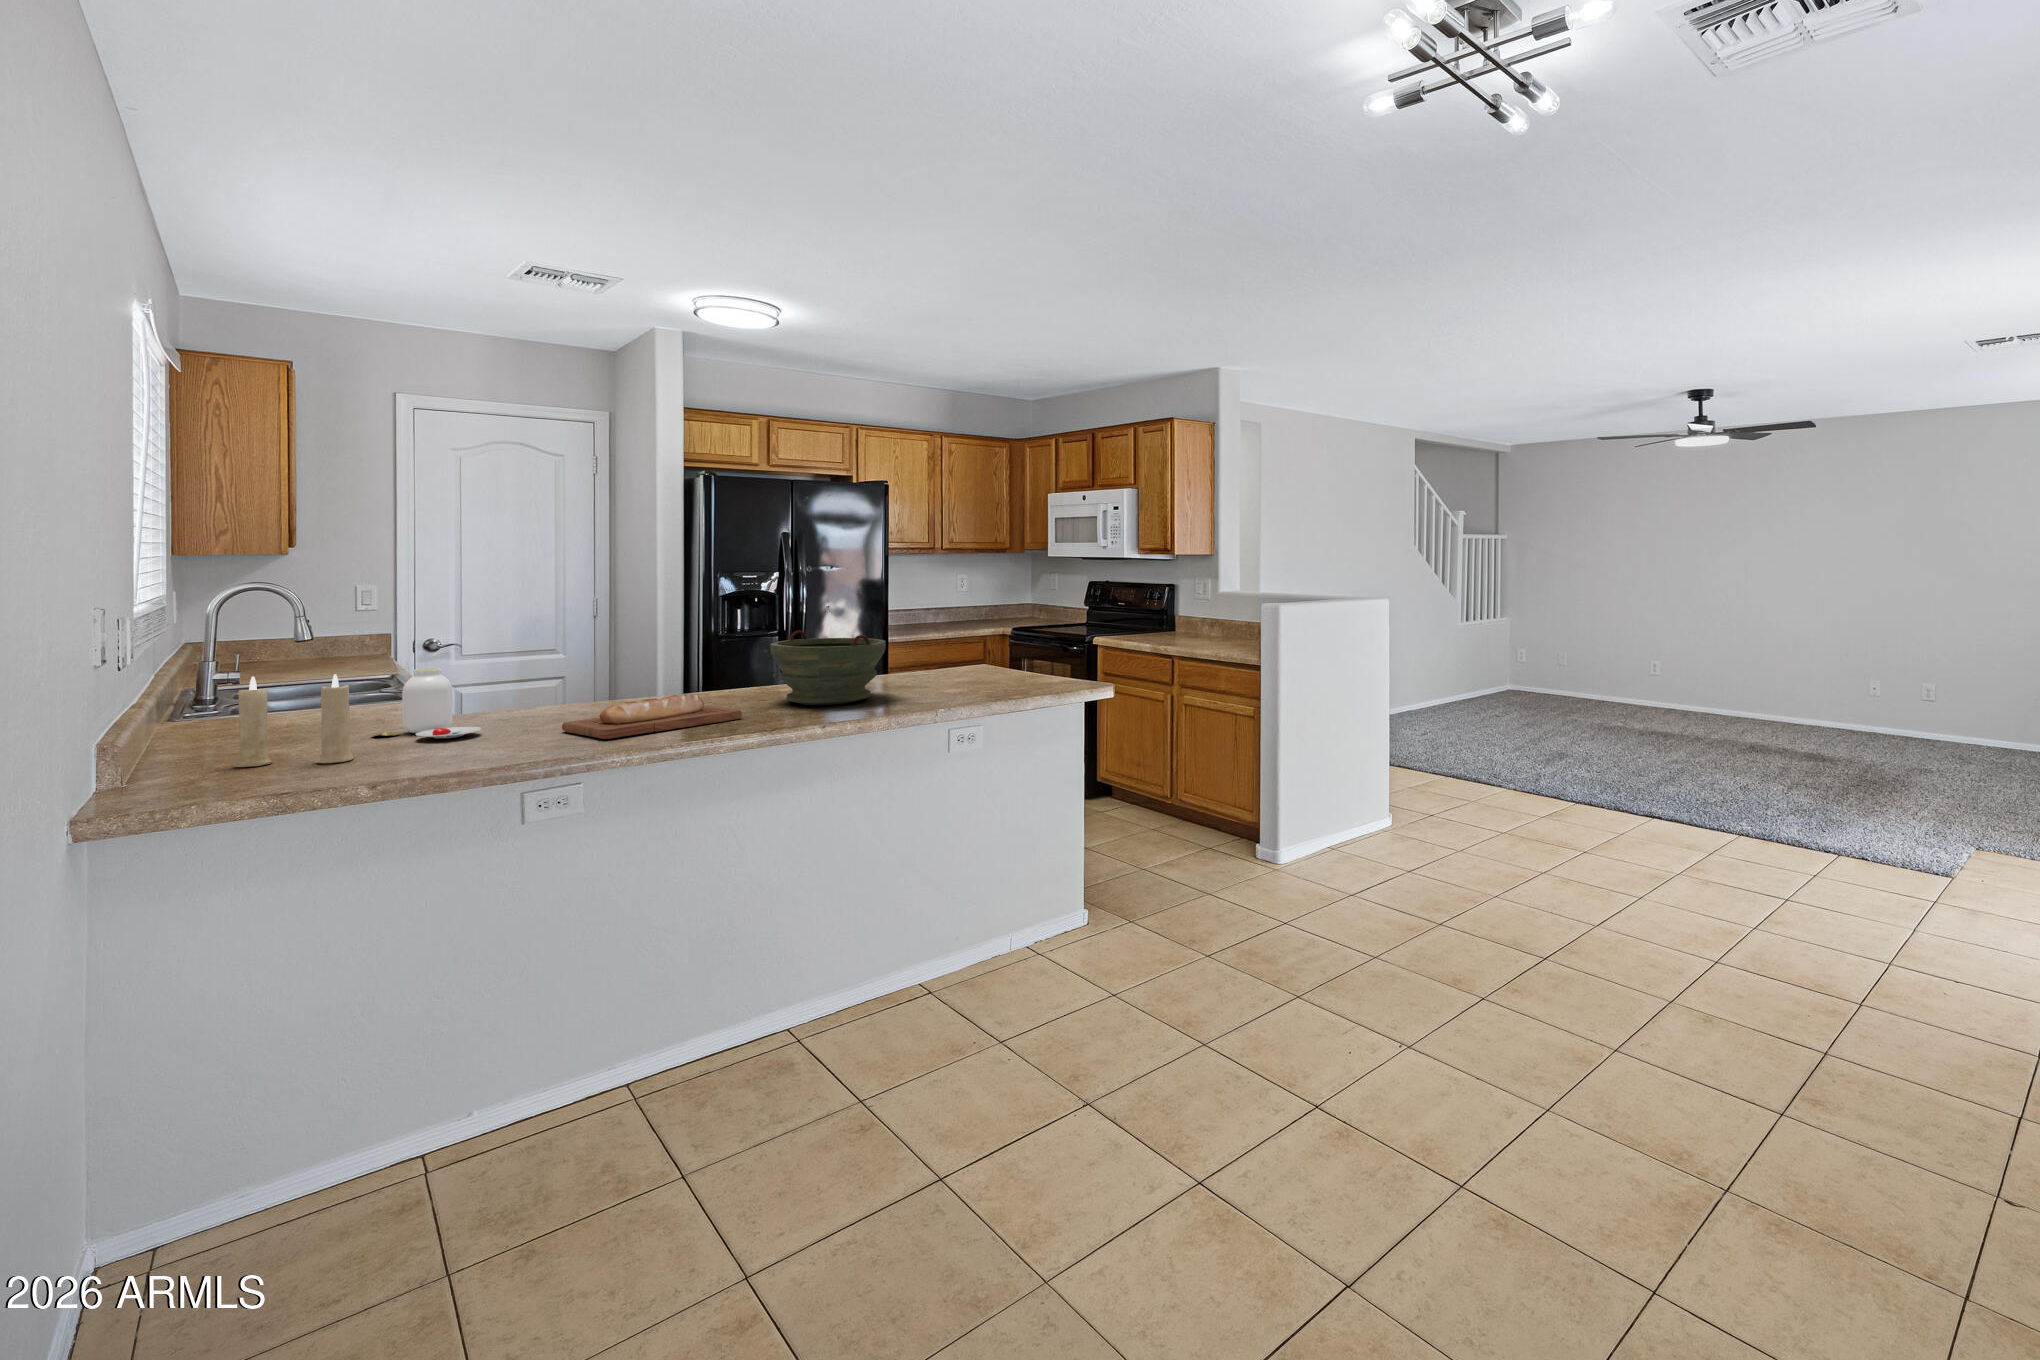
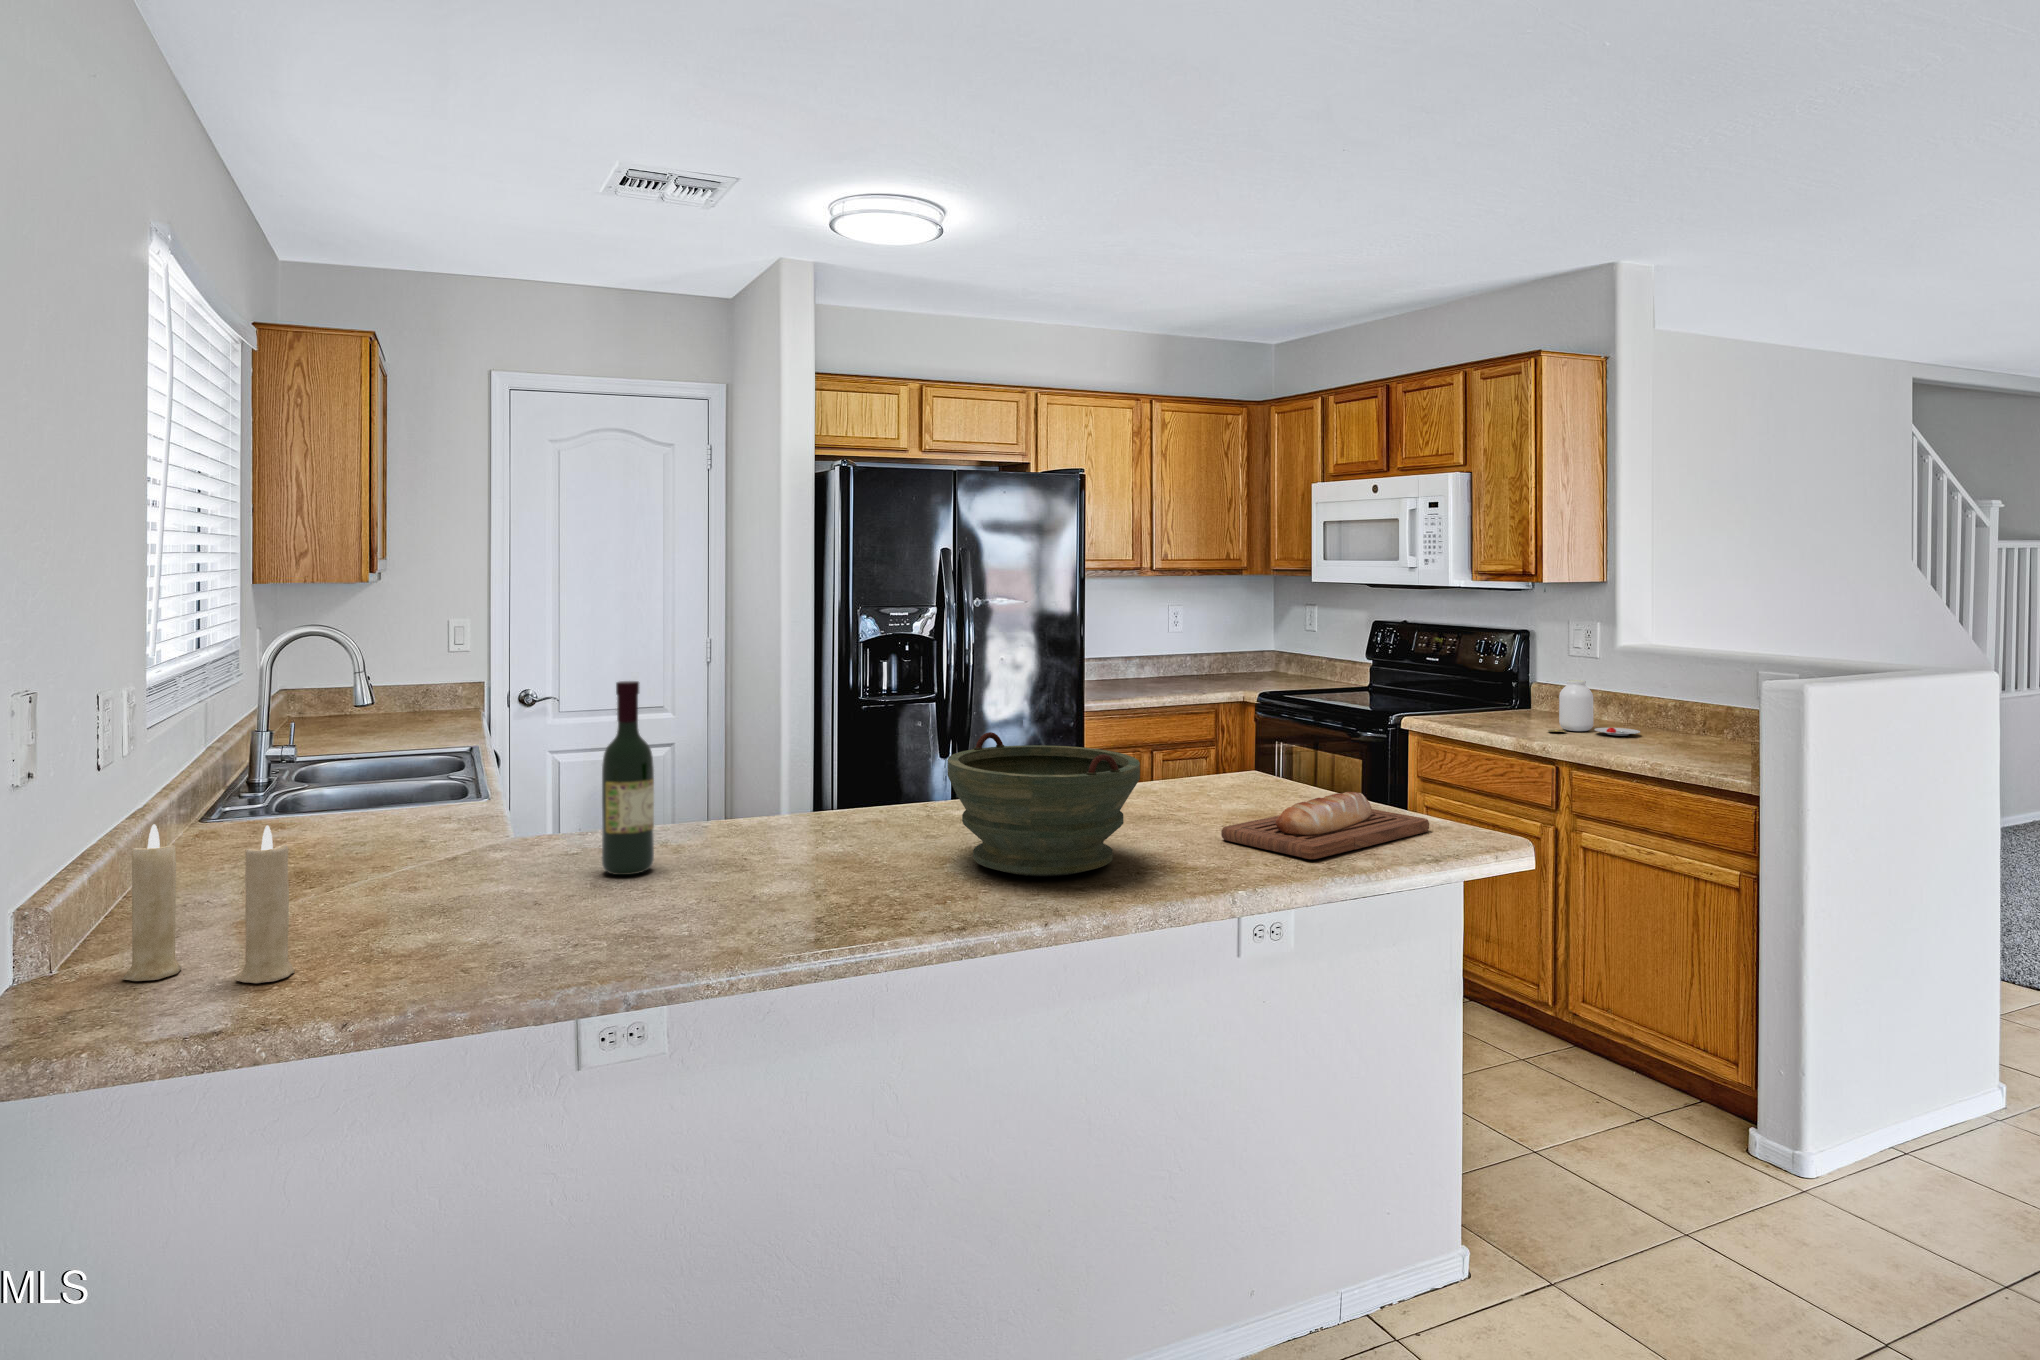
wine bottle: none [544,601,579,716] -> present [602,681,654,875]
jar: present [371,668,481,738] -> present [1548,680,1640,736]
bread loaf: present [562,694,742,739] -> present [1221,792,1429,859]

